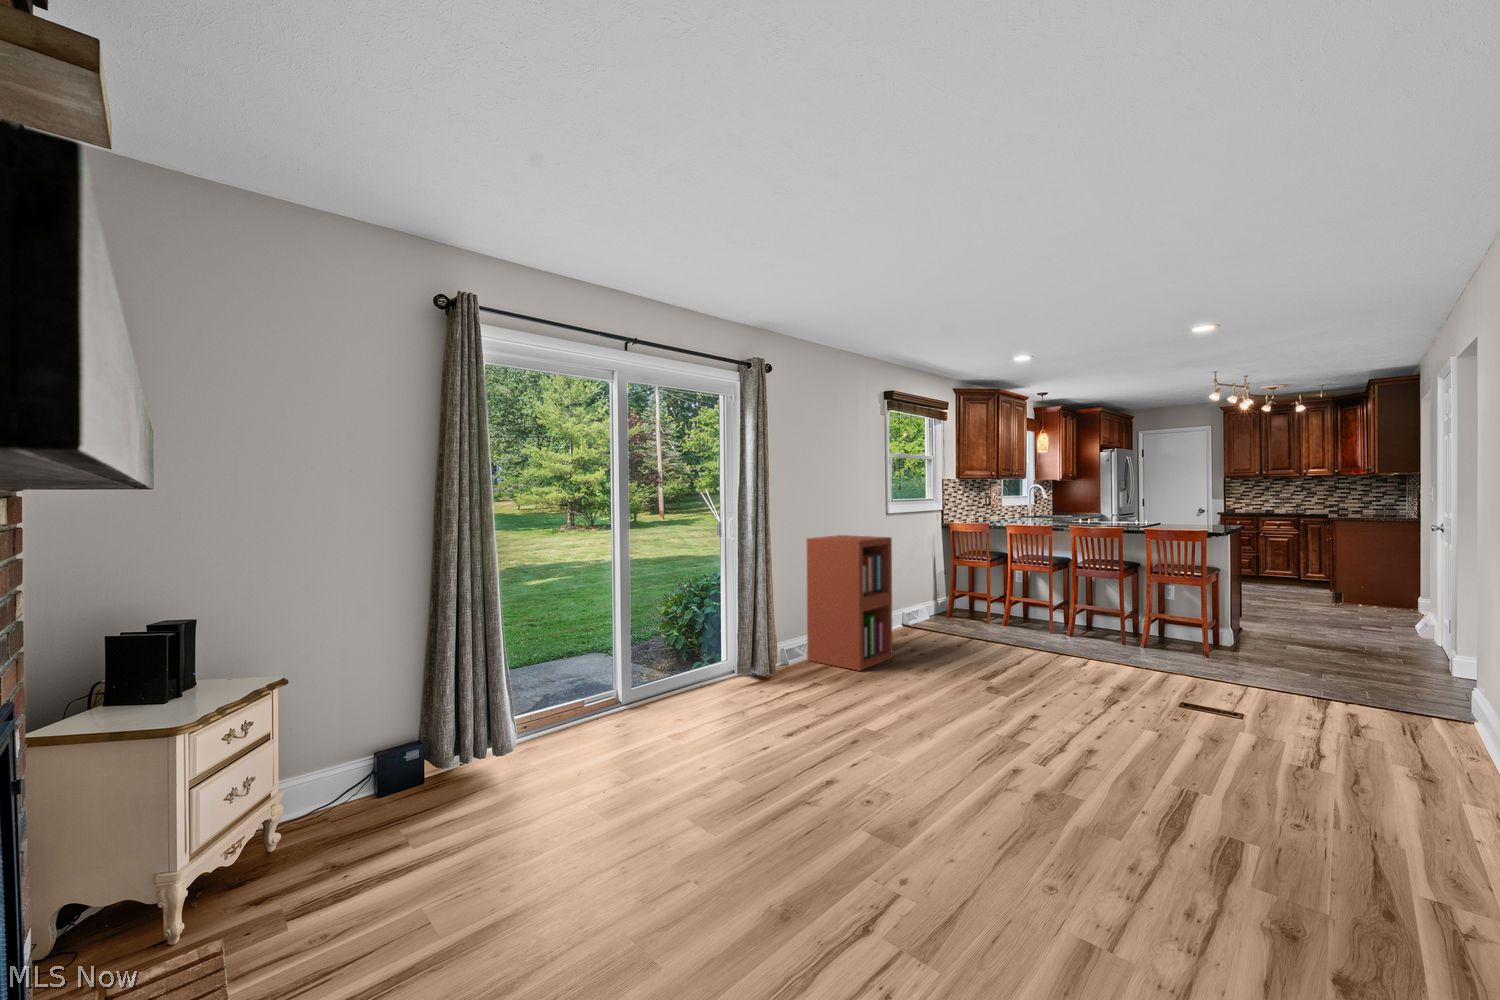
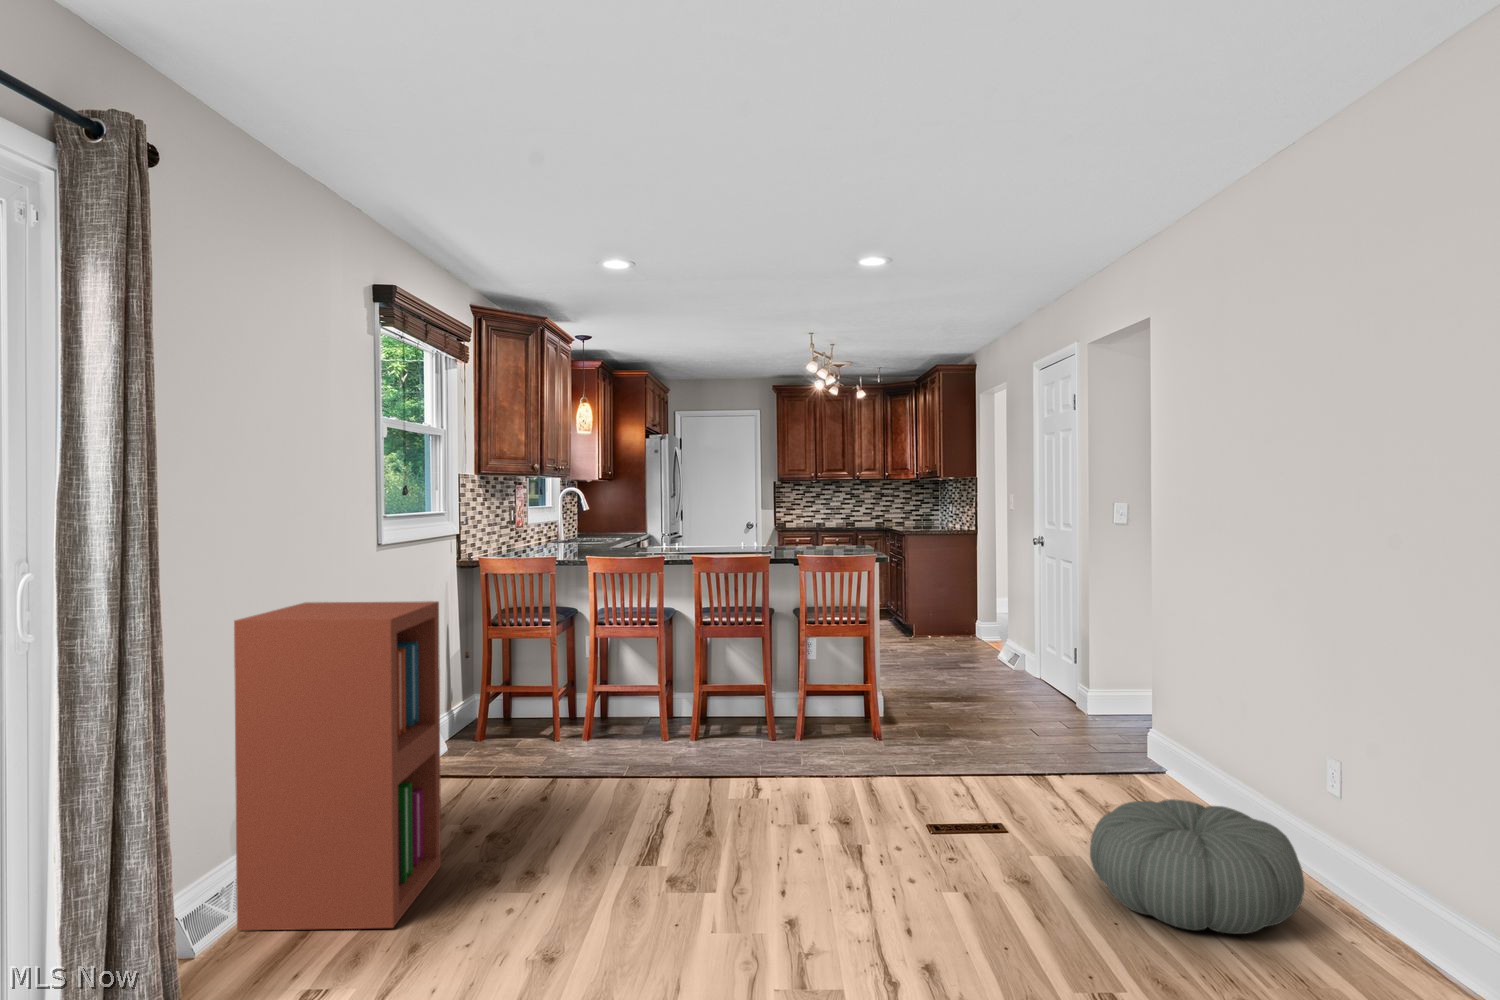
pouf: none [1246,693,1420,779] -> present [1090,799,1304,934]

